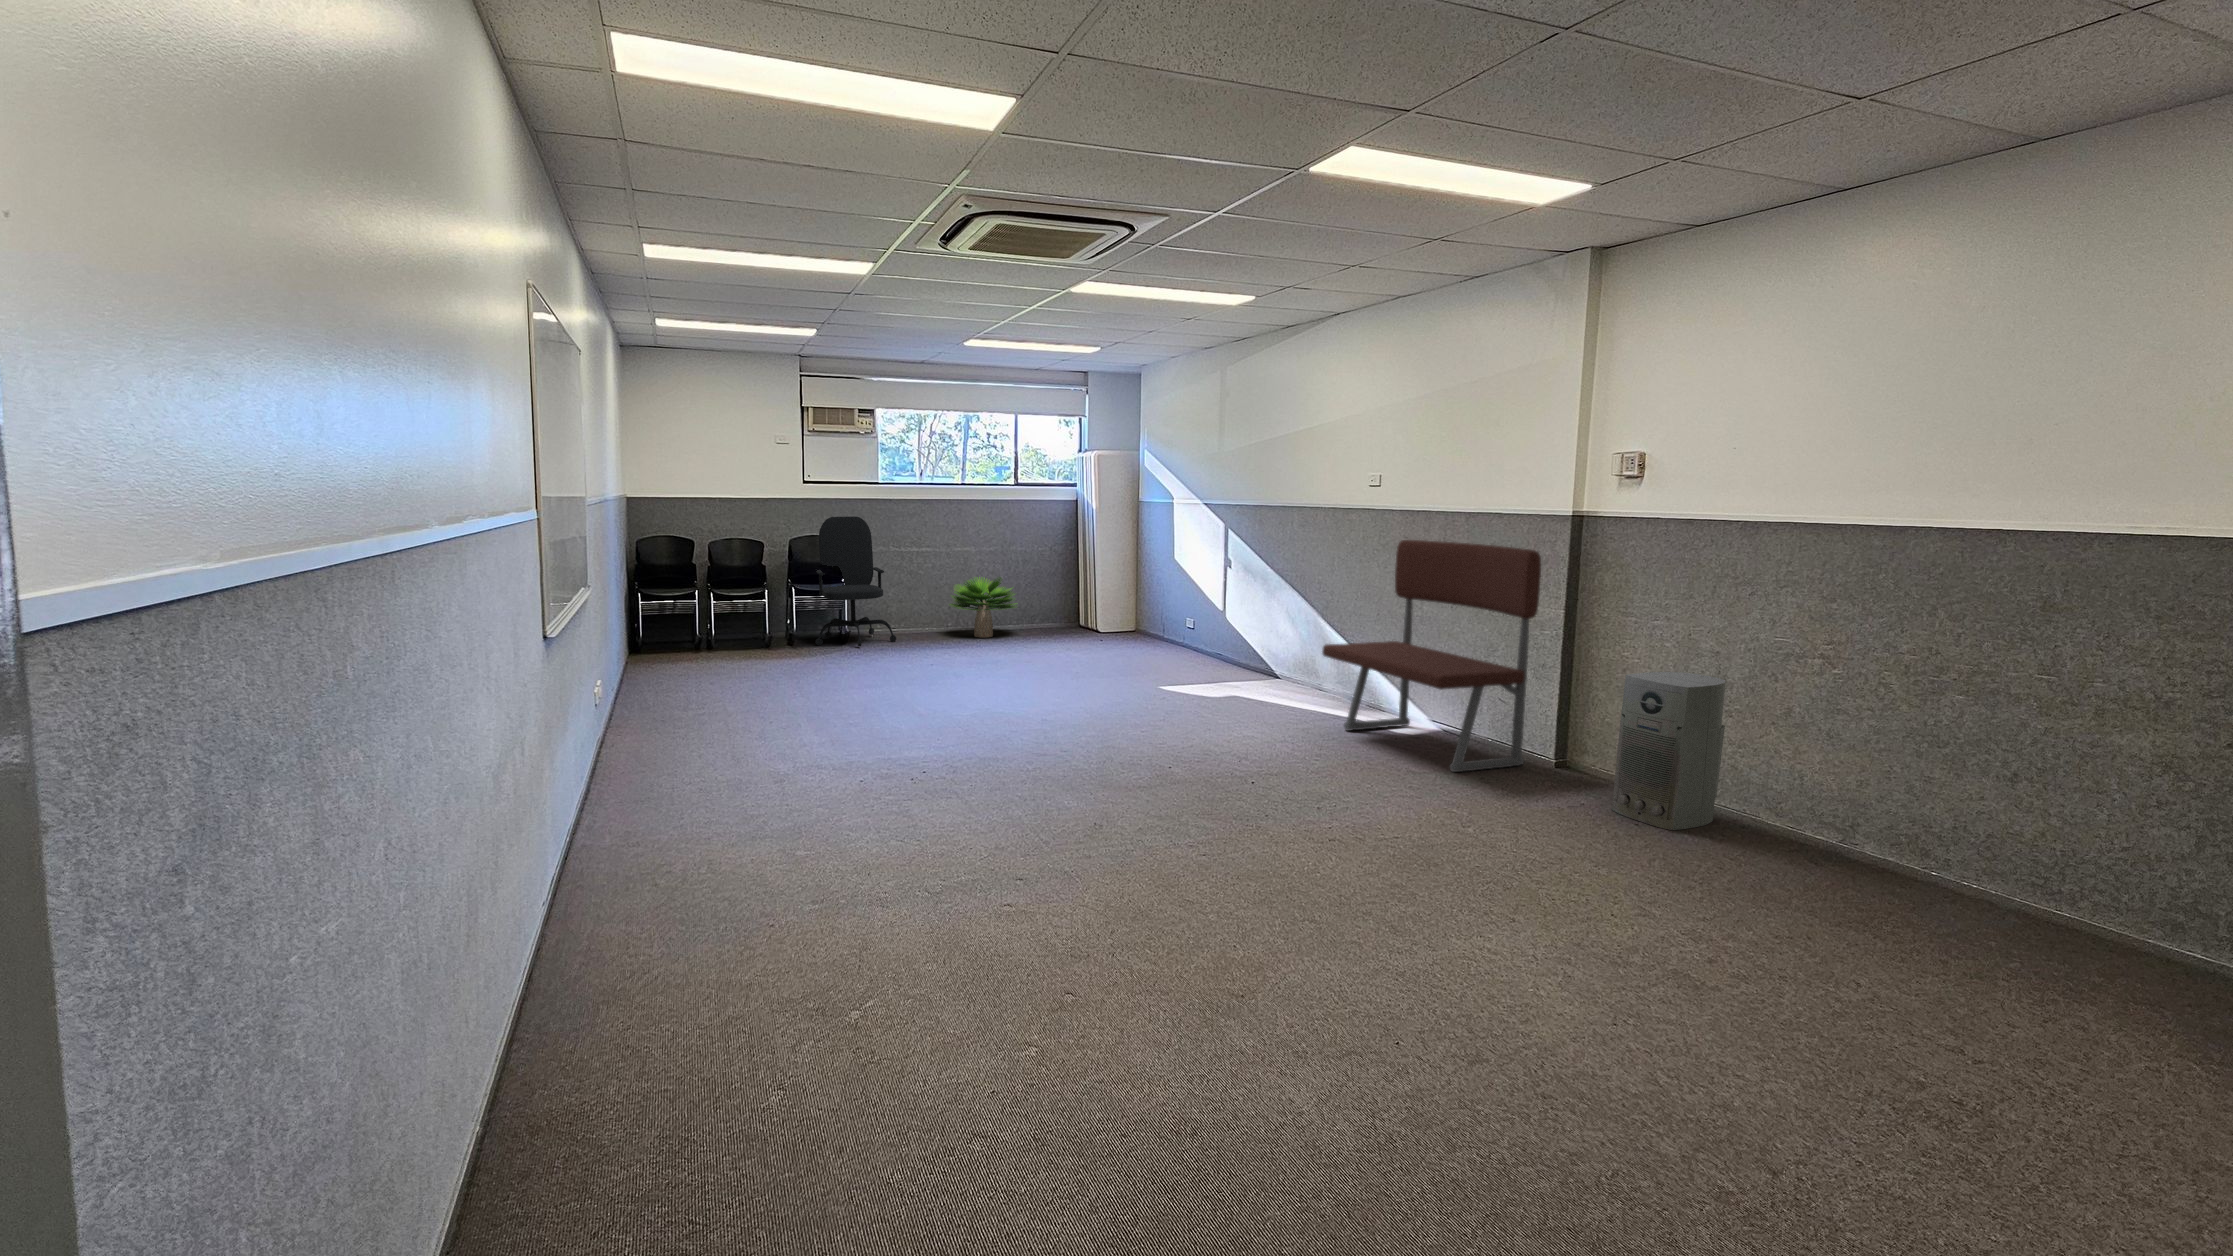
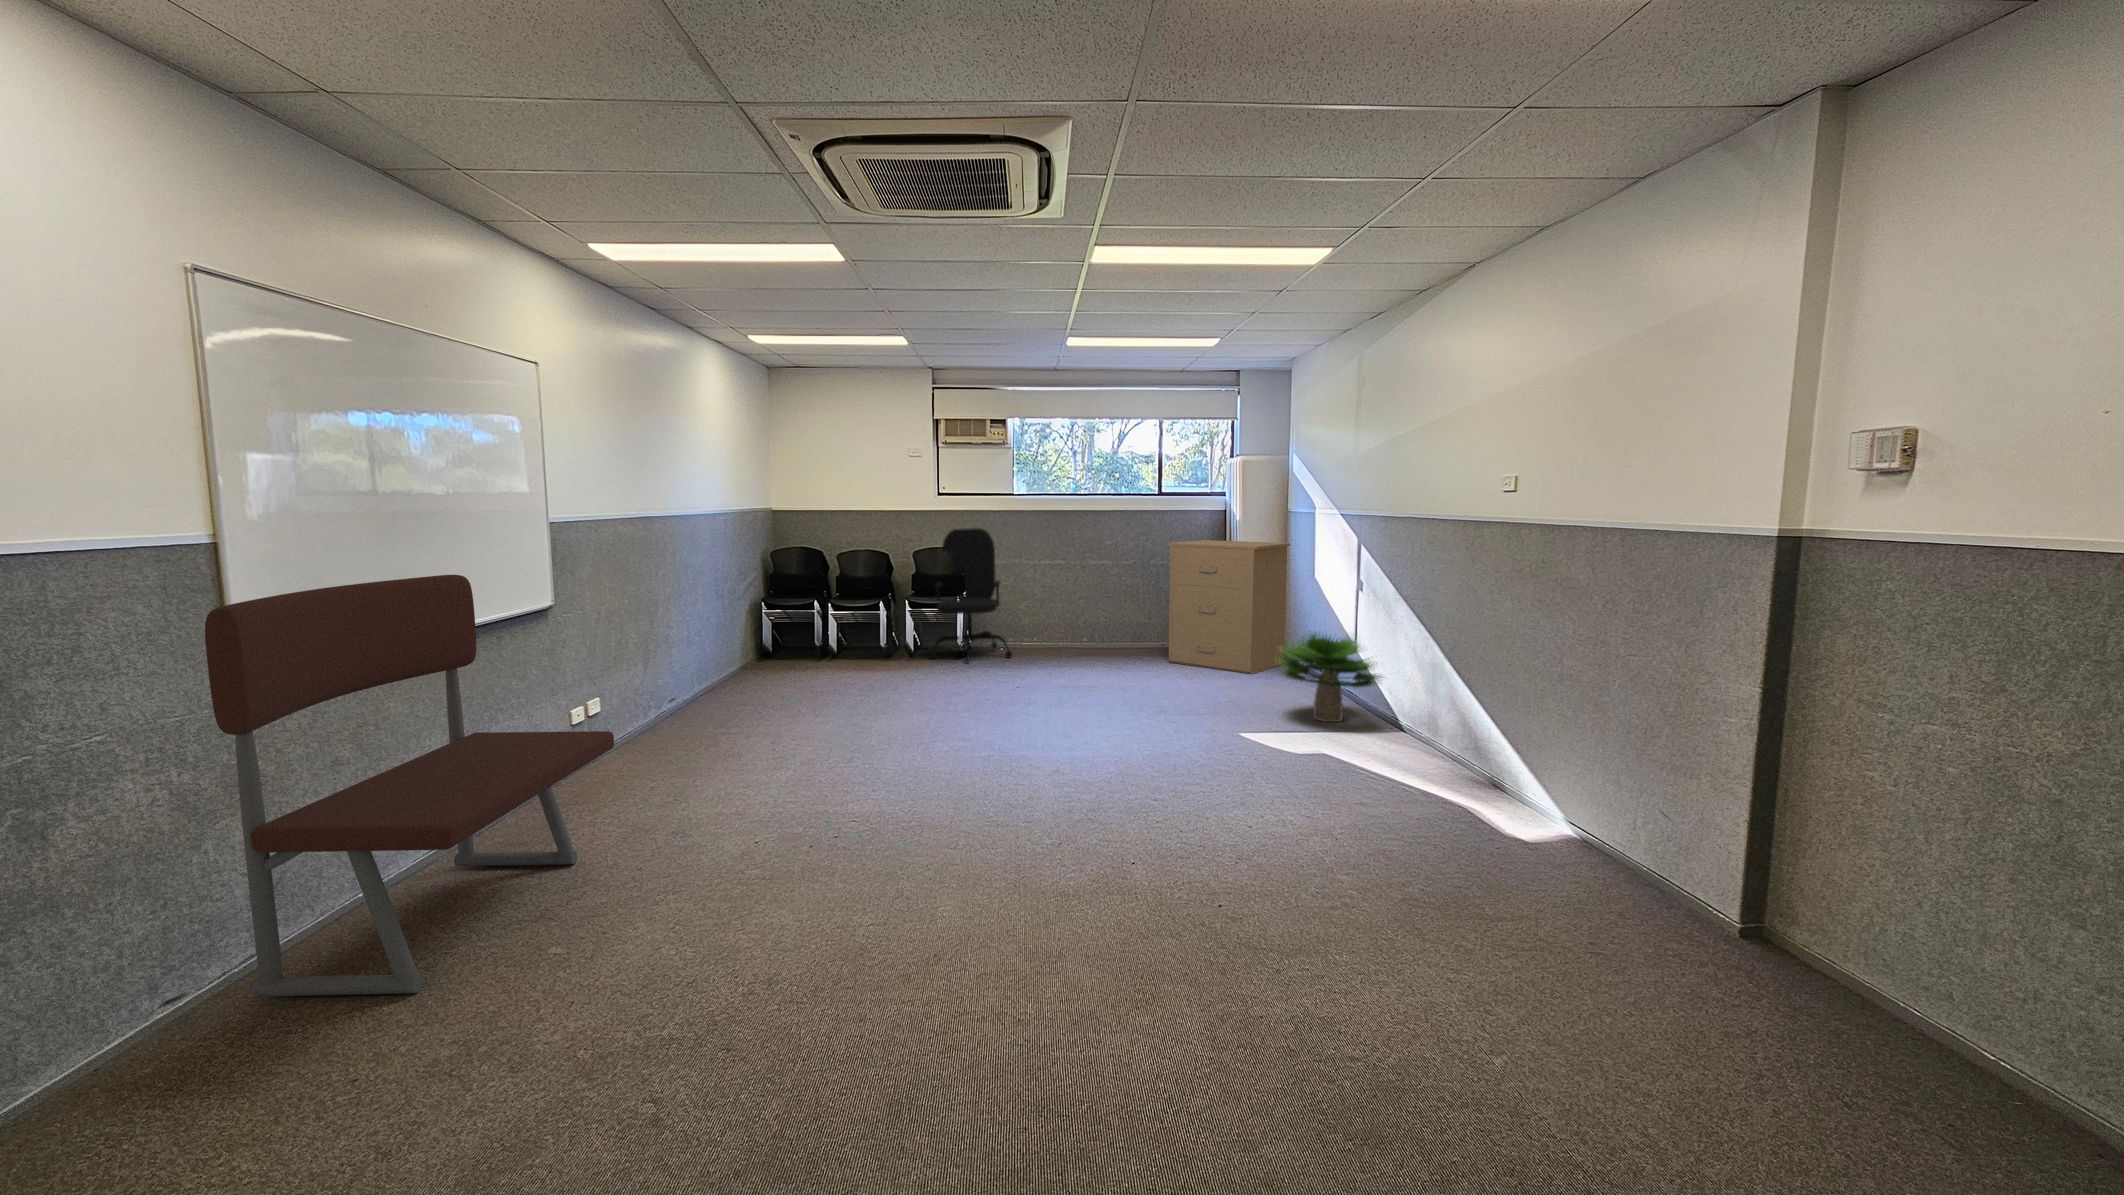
filing cabinet: none [1044,527,1148,645] -> present [1168,540,1290,674]
bench: present [1322,540,1541,772] -> present [205,575,614,997]
potted plant: present [949,577,1017,637] -> present [1280,632,1382,722]
air purifier: present [1612,672,1726,830] -> none [1808,822,2072,1138]

